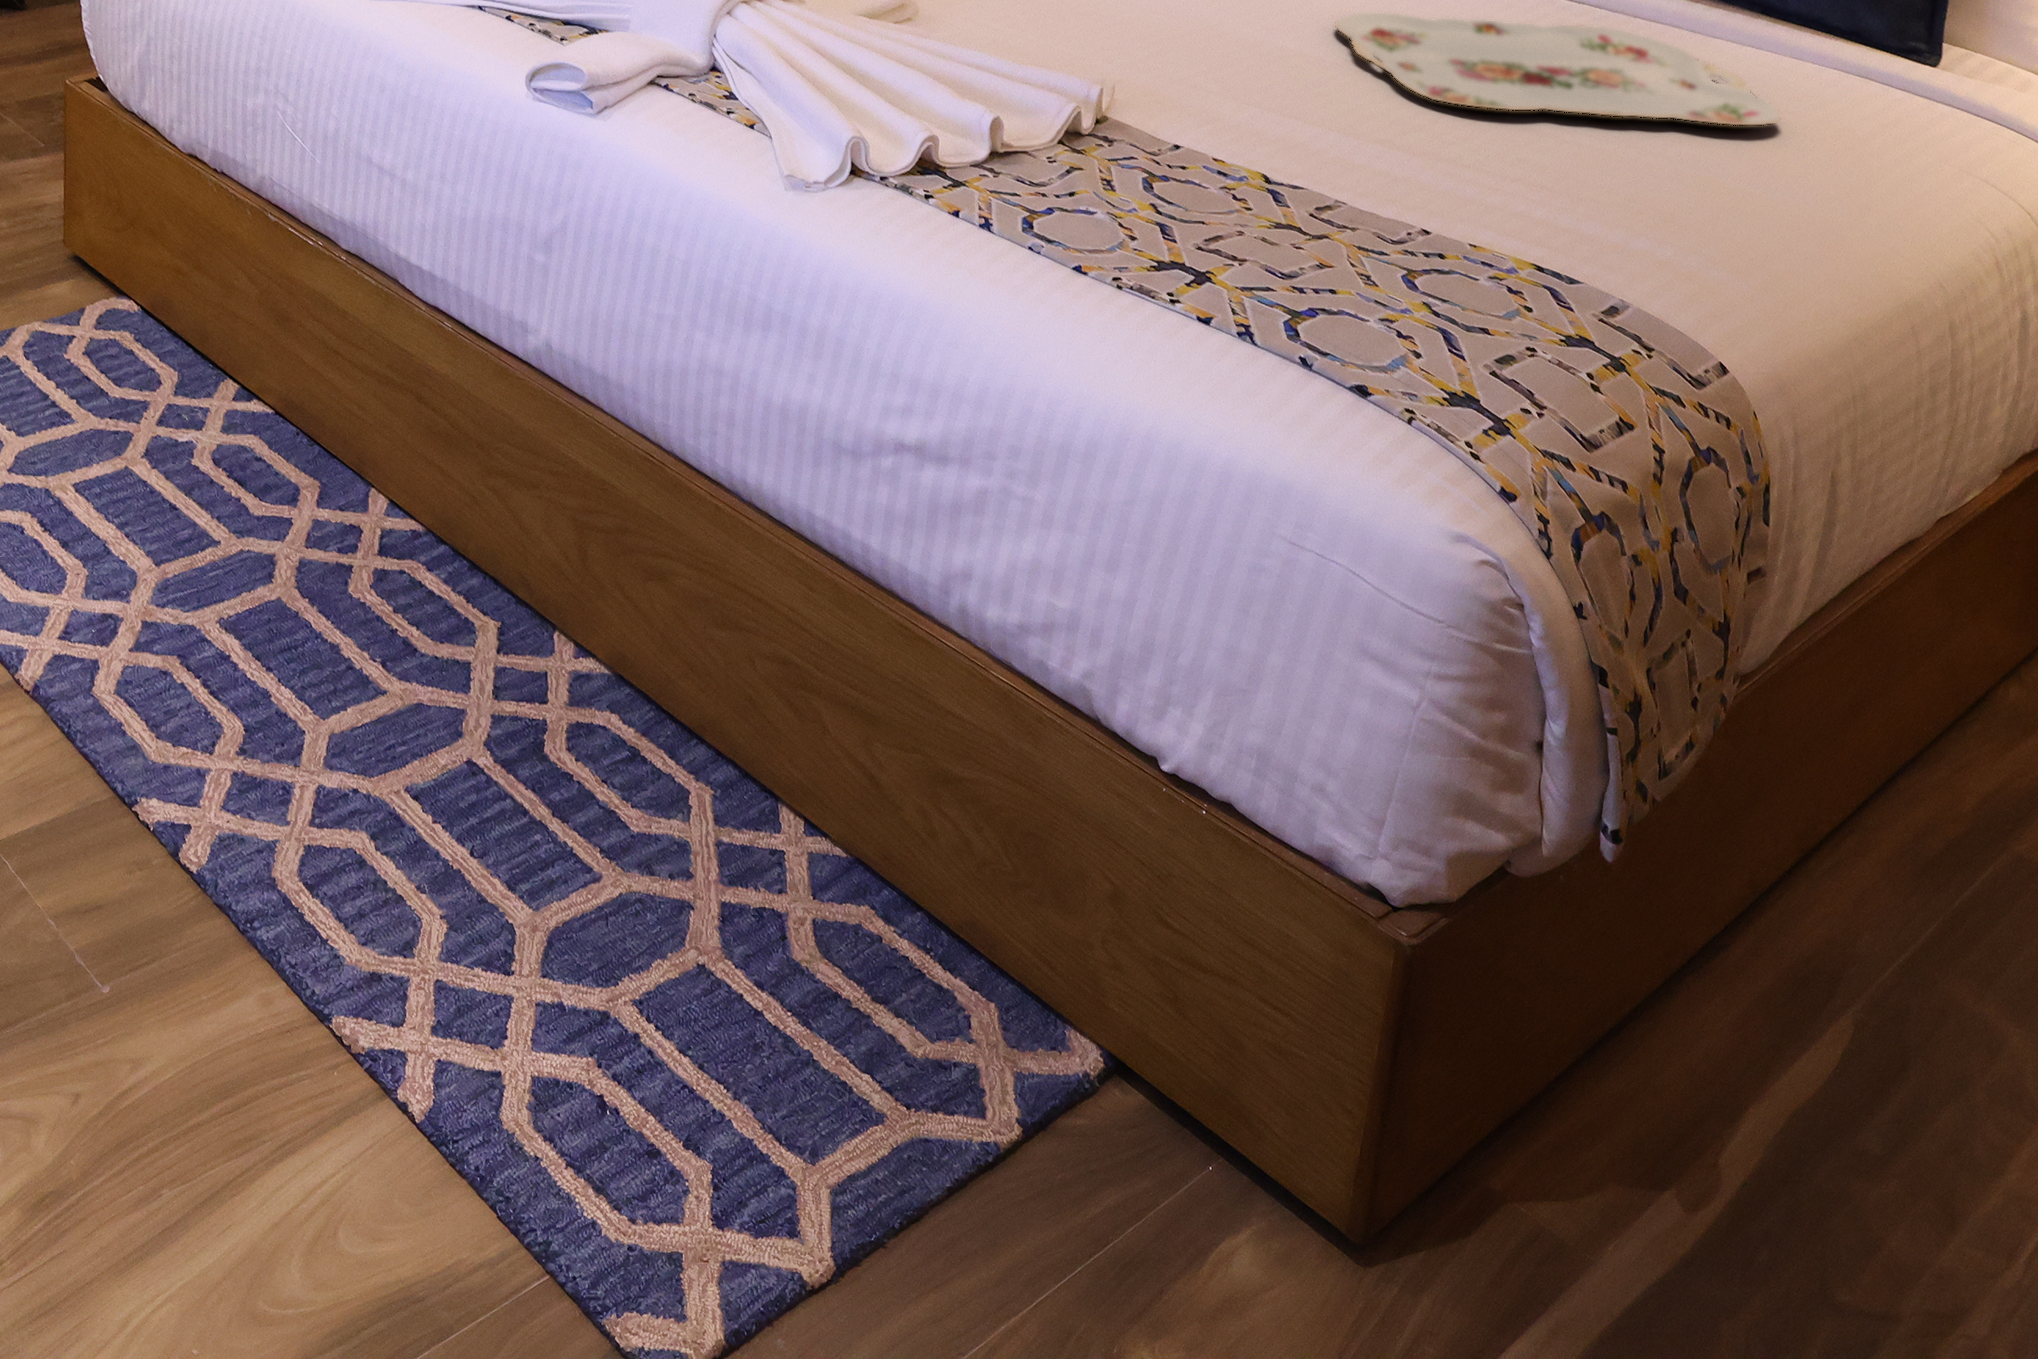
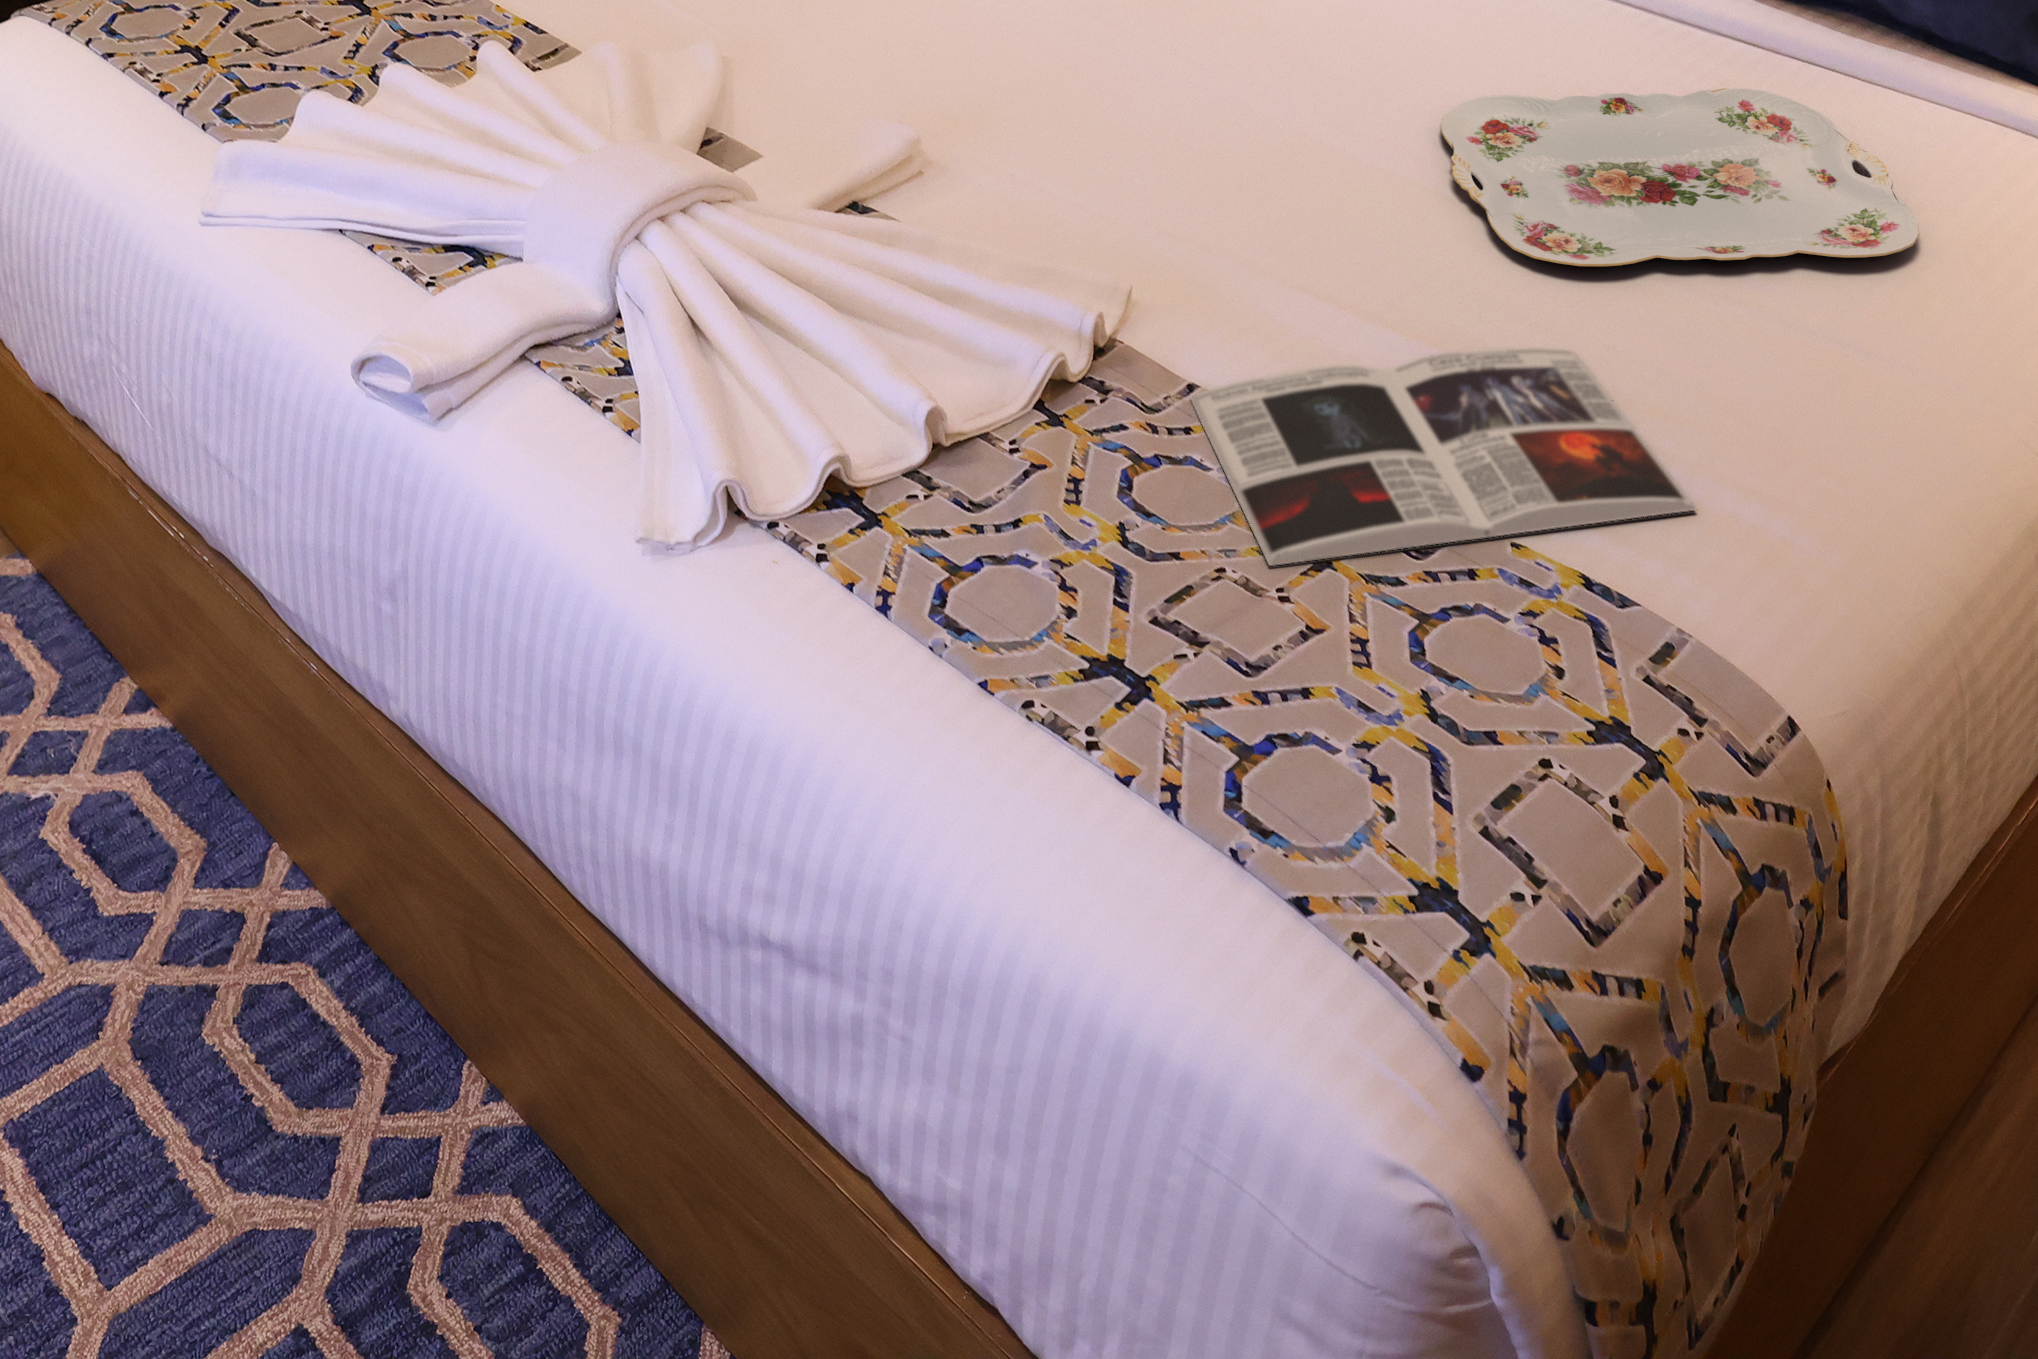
magazine: none [1175,136,1615,240] -> present [1191,348,1696,566]

